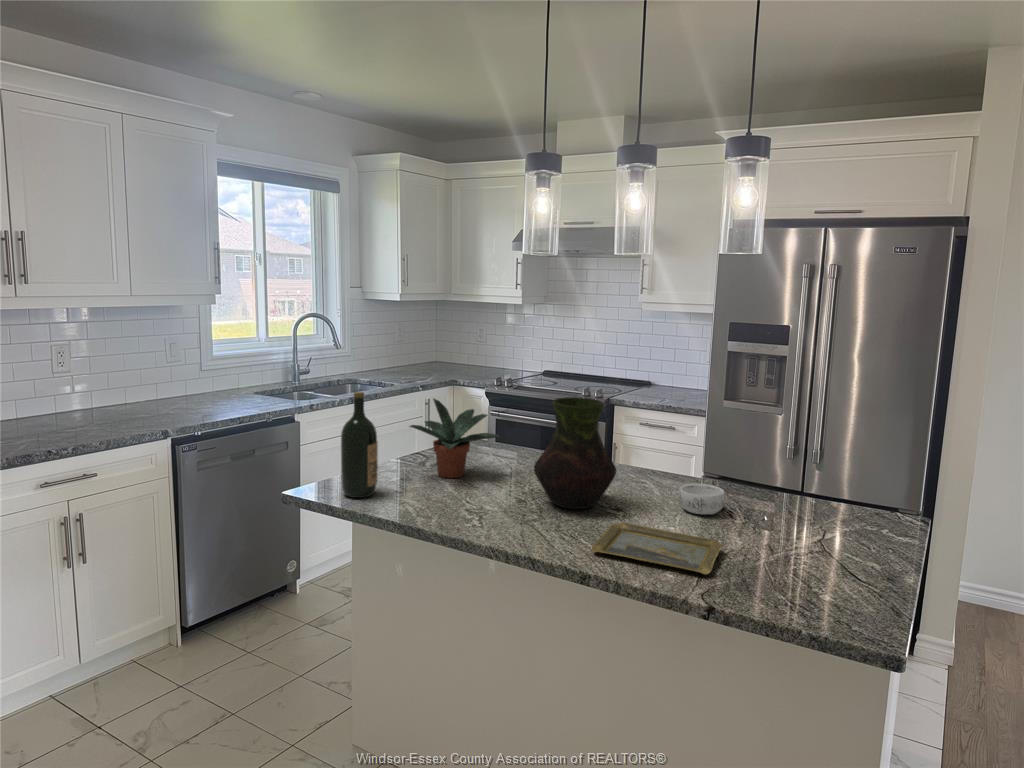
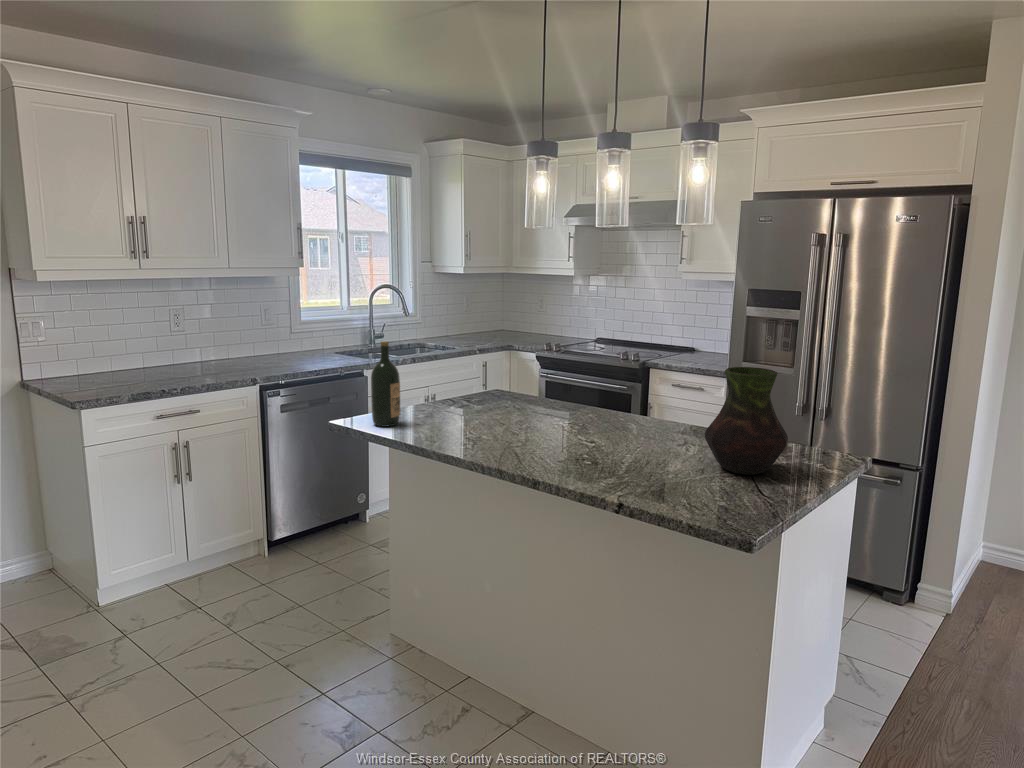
vase: present [534,397,616,509] -> present [705,367,788,475]
potted plant: present [409,399,500,478] -> none [430,350,509,416]
decorative bowl: present [678,484,725,515] -> none [646,423,685,448]
tray: present [592,522,723,574] -> none [550,448,660,484]

